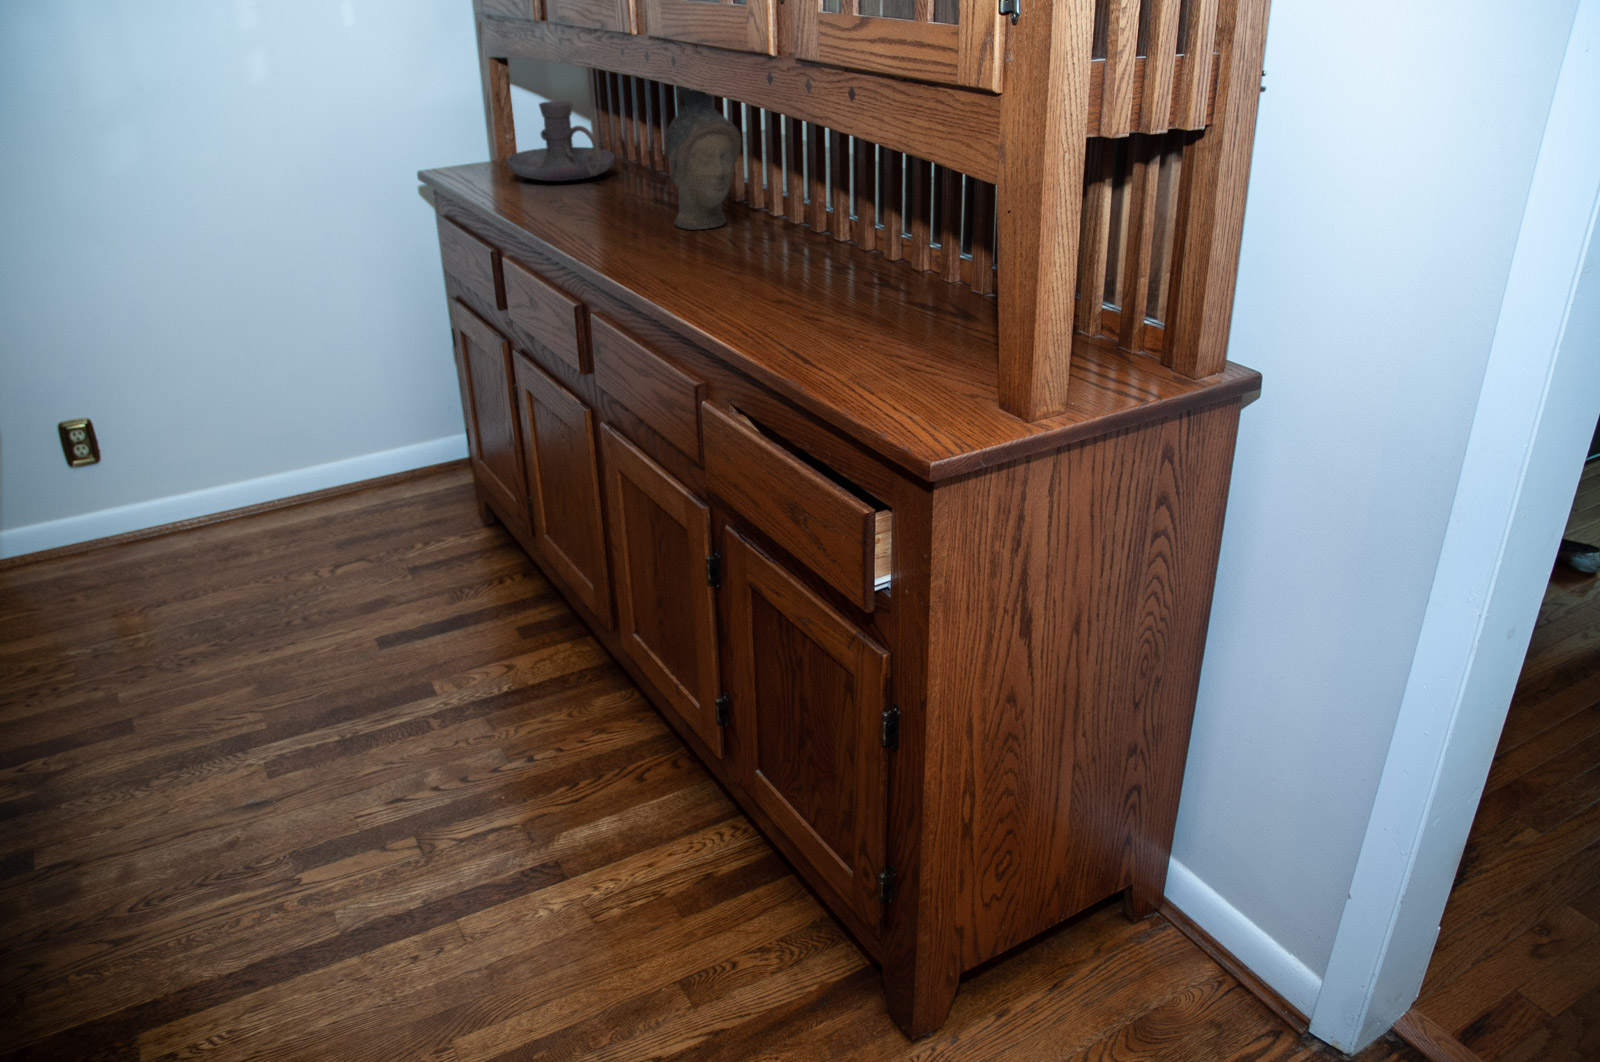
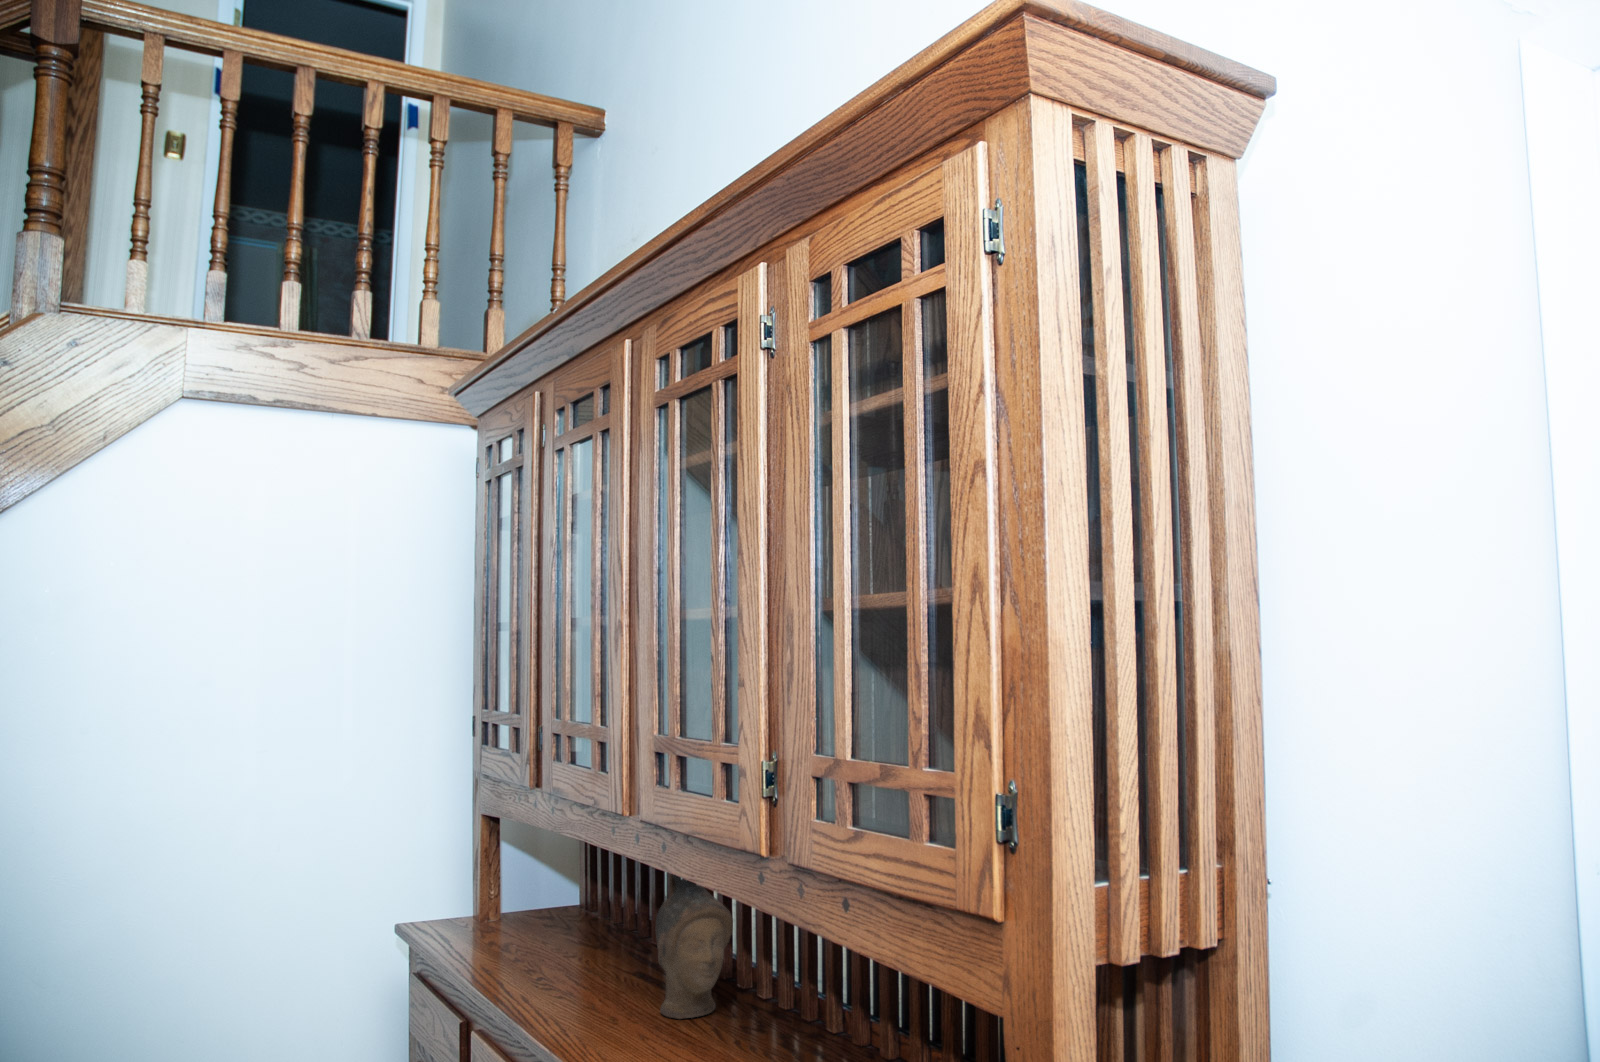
candle holder: present [506,101,615,181] -> none [493,871,605,953]

